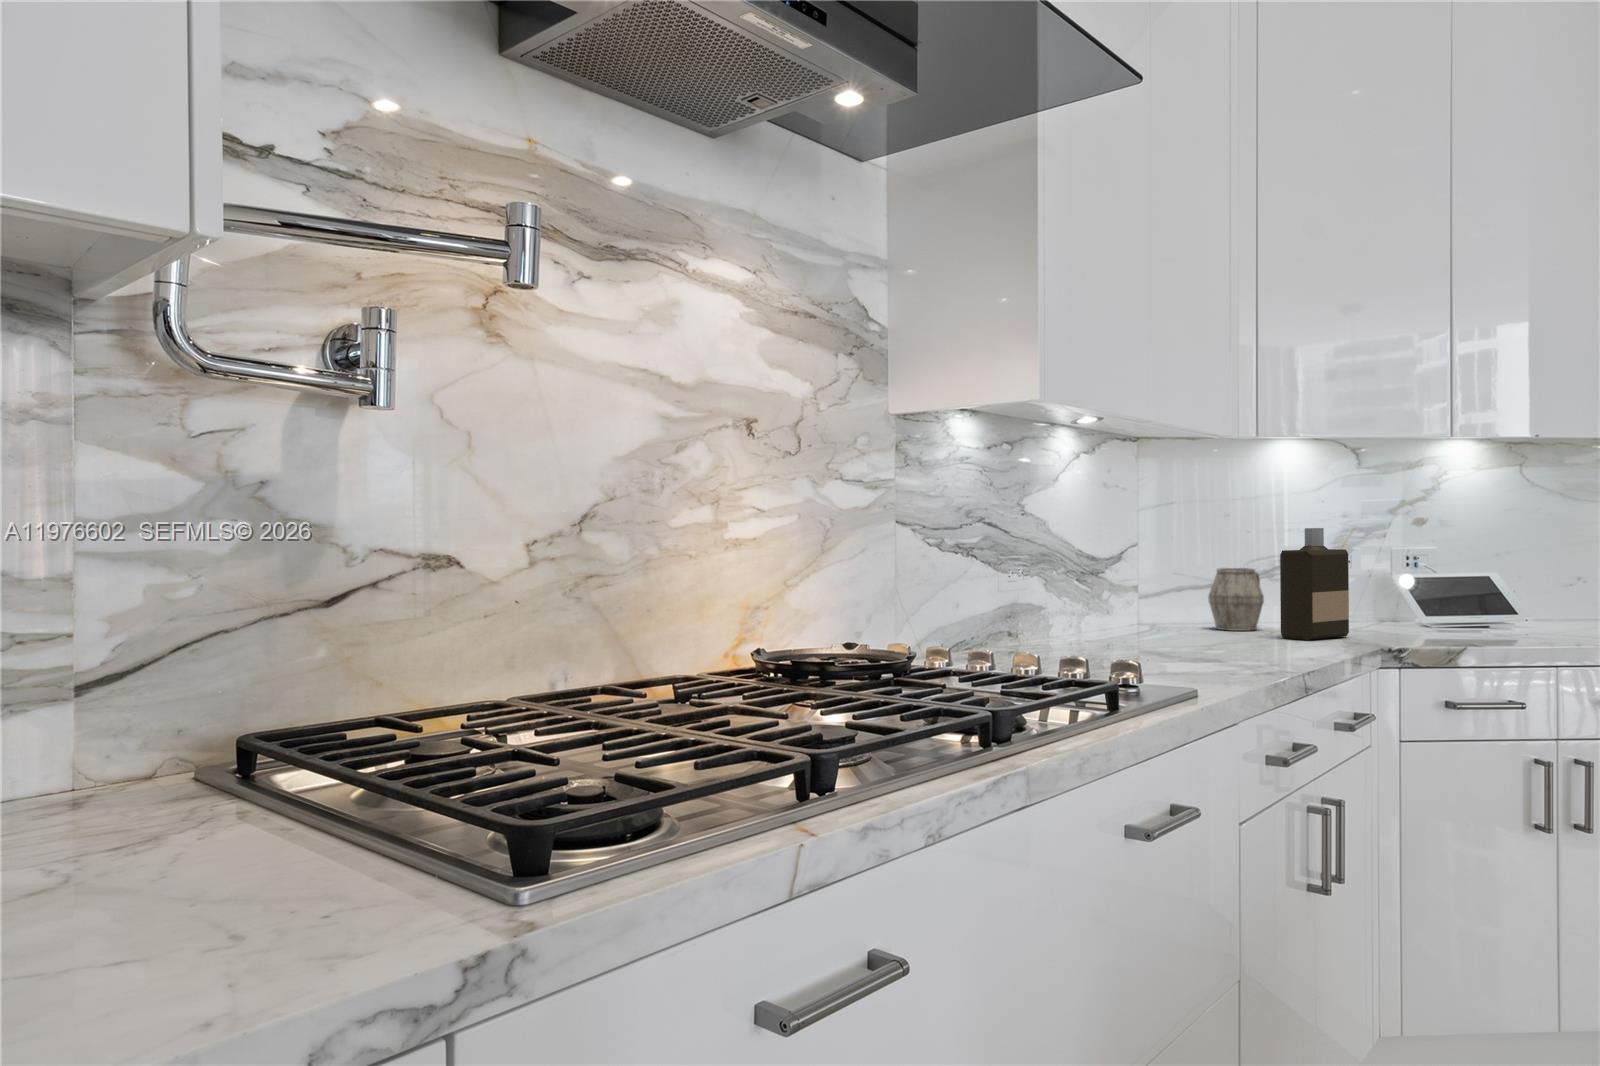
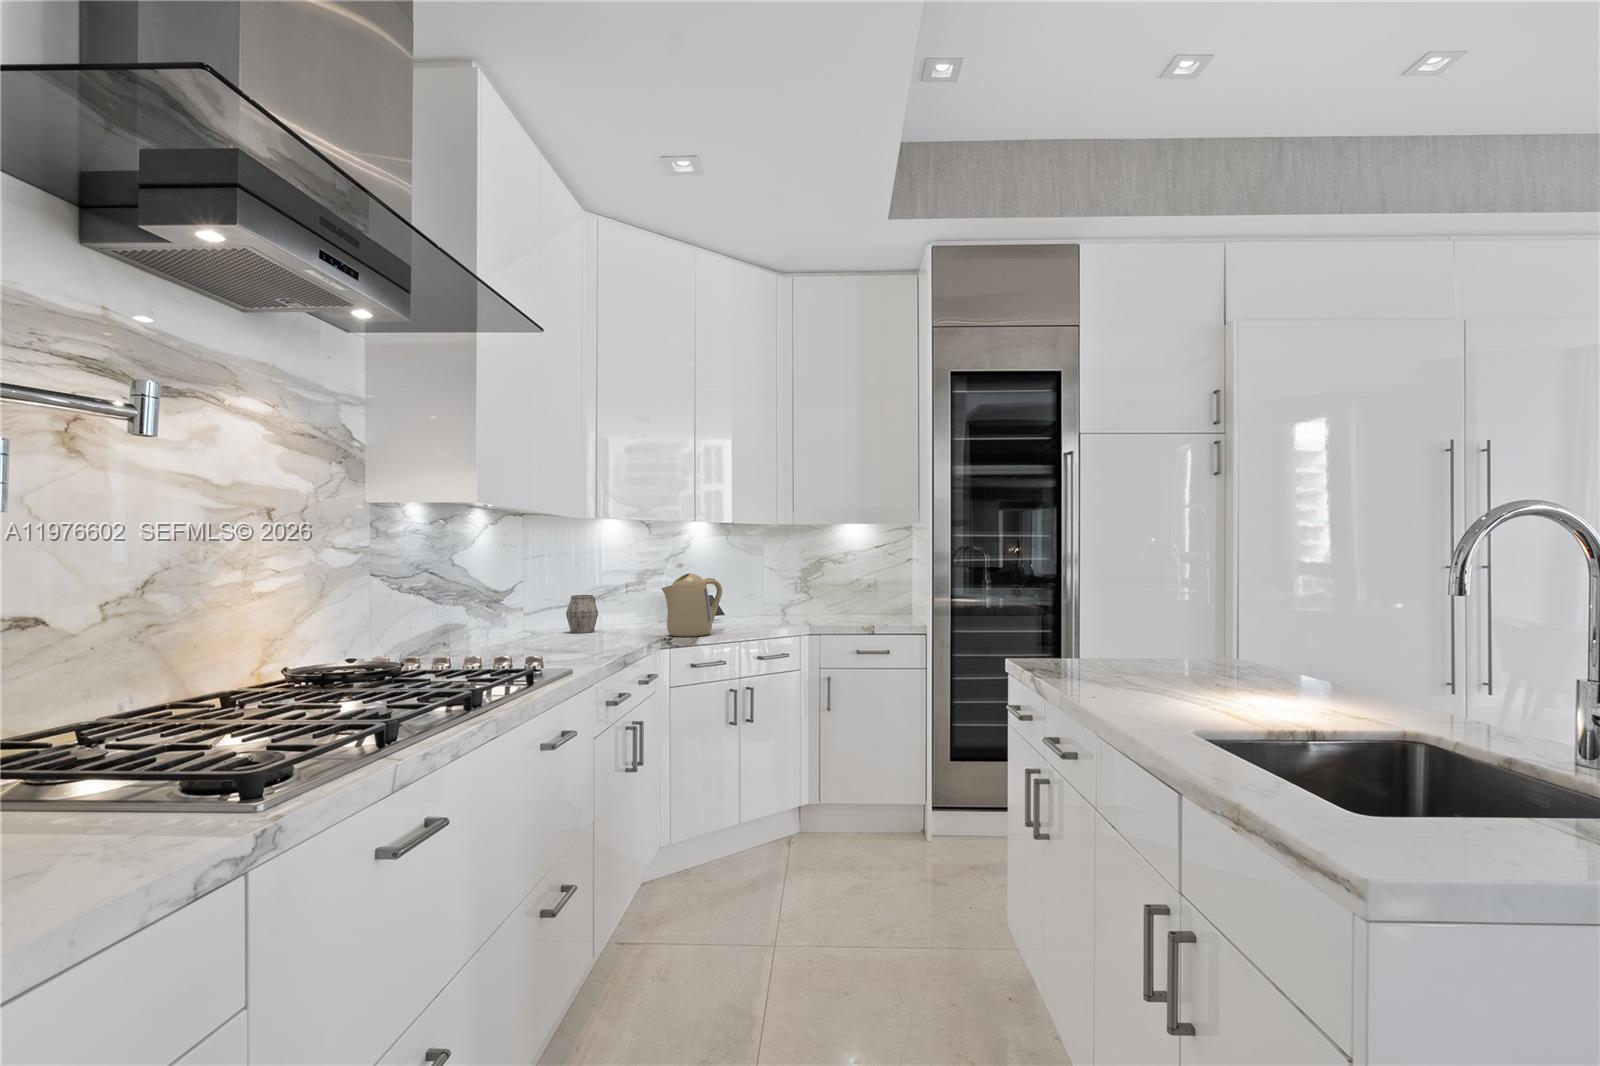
bottle: present [1280,528,1349,640] -> none [608,571,644,636]
kettle: none [1383,532,1517,651] -> present [661,573,722,637]

